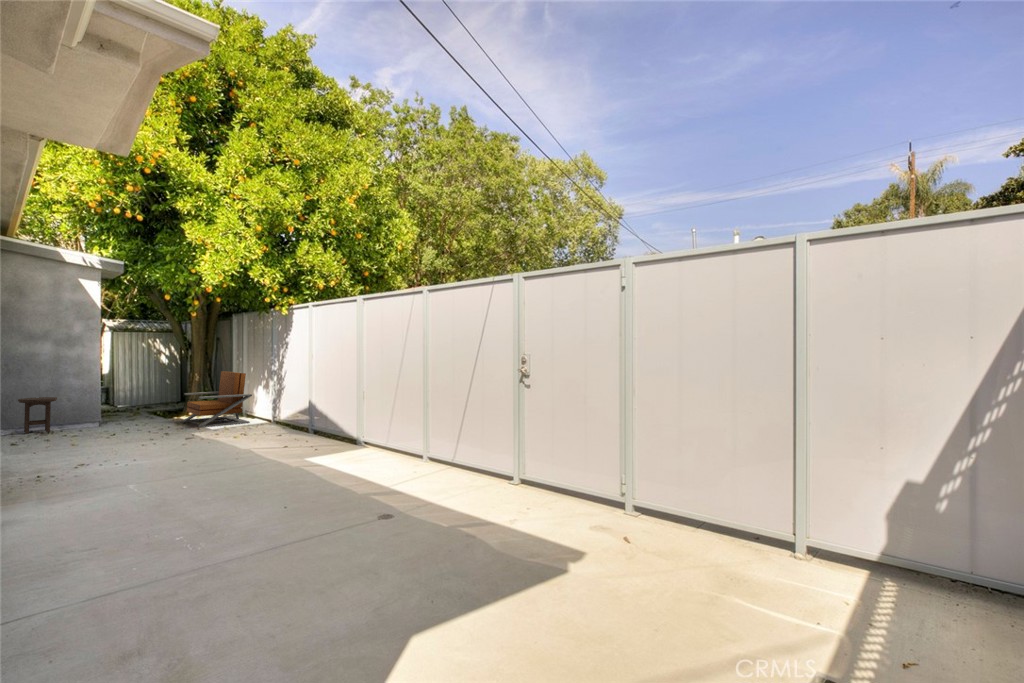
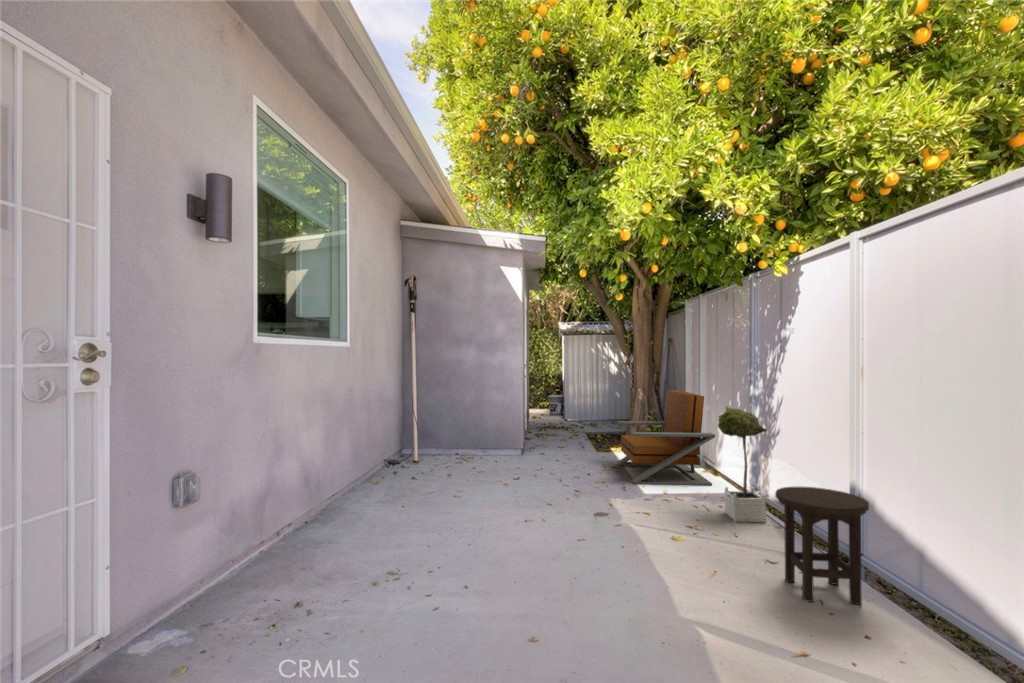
potted tree: none [254,376,279,432] -> present [718,407,767,523]
stool: present [18,397,57,434] -> present [775,487,869,605]

